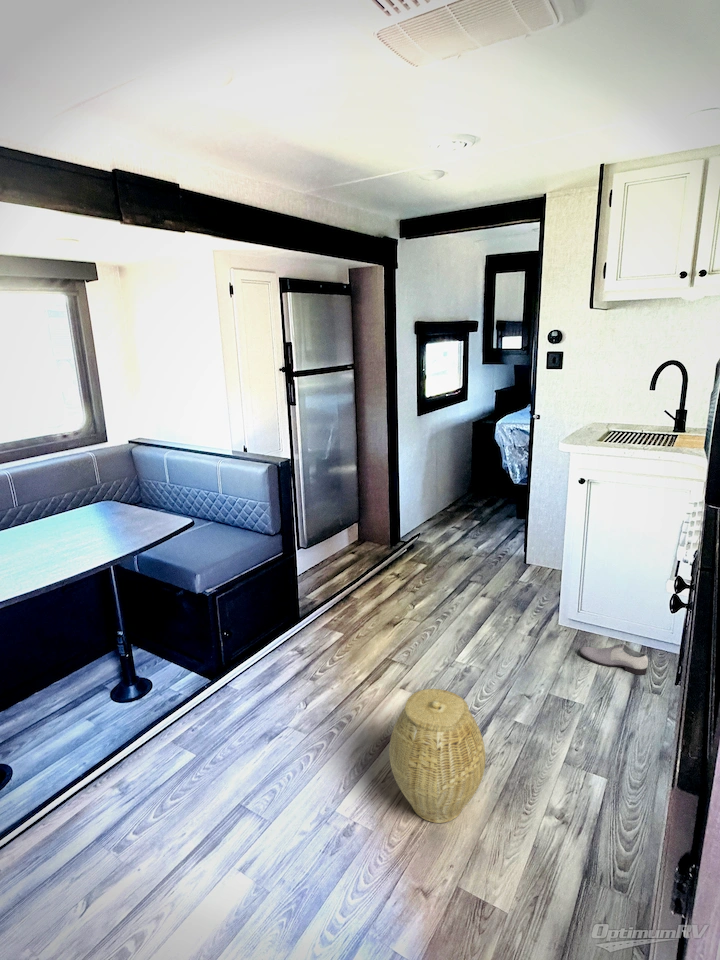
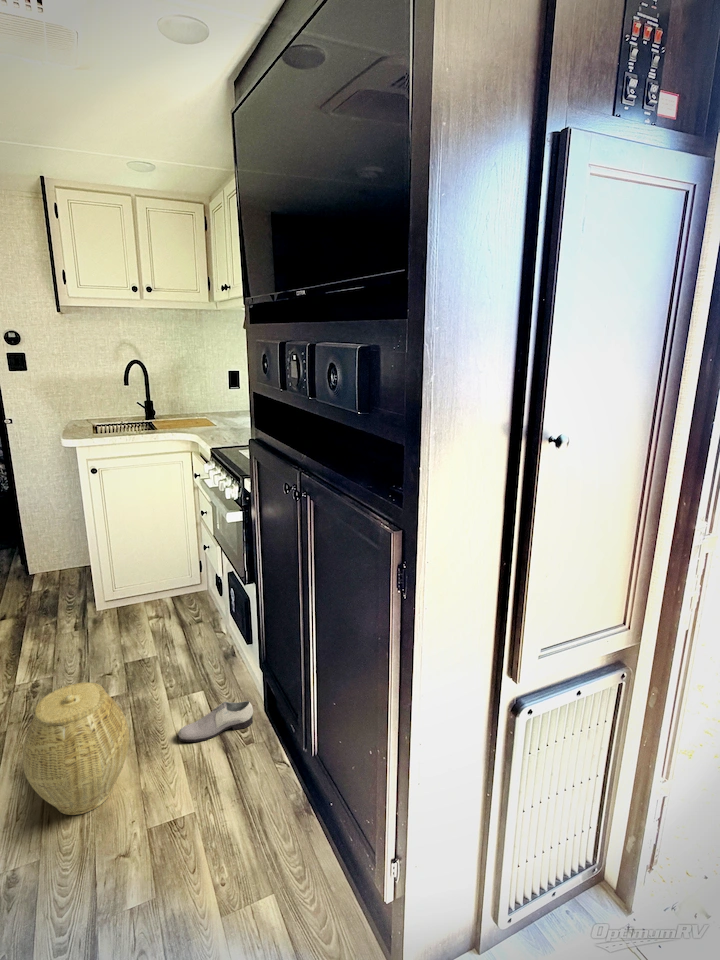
shoe: present [580,644,648,675] -> present [178,701,253,742]

